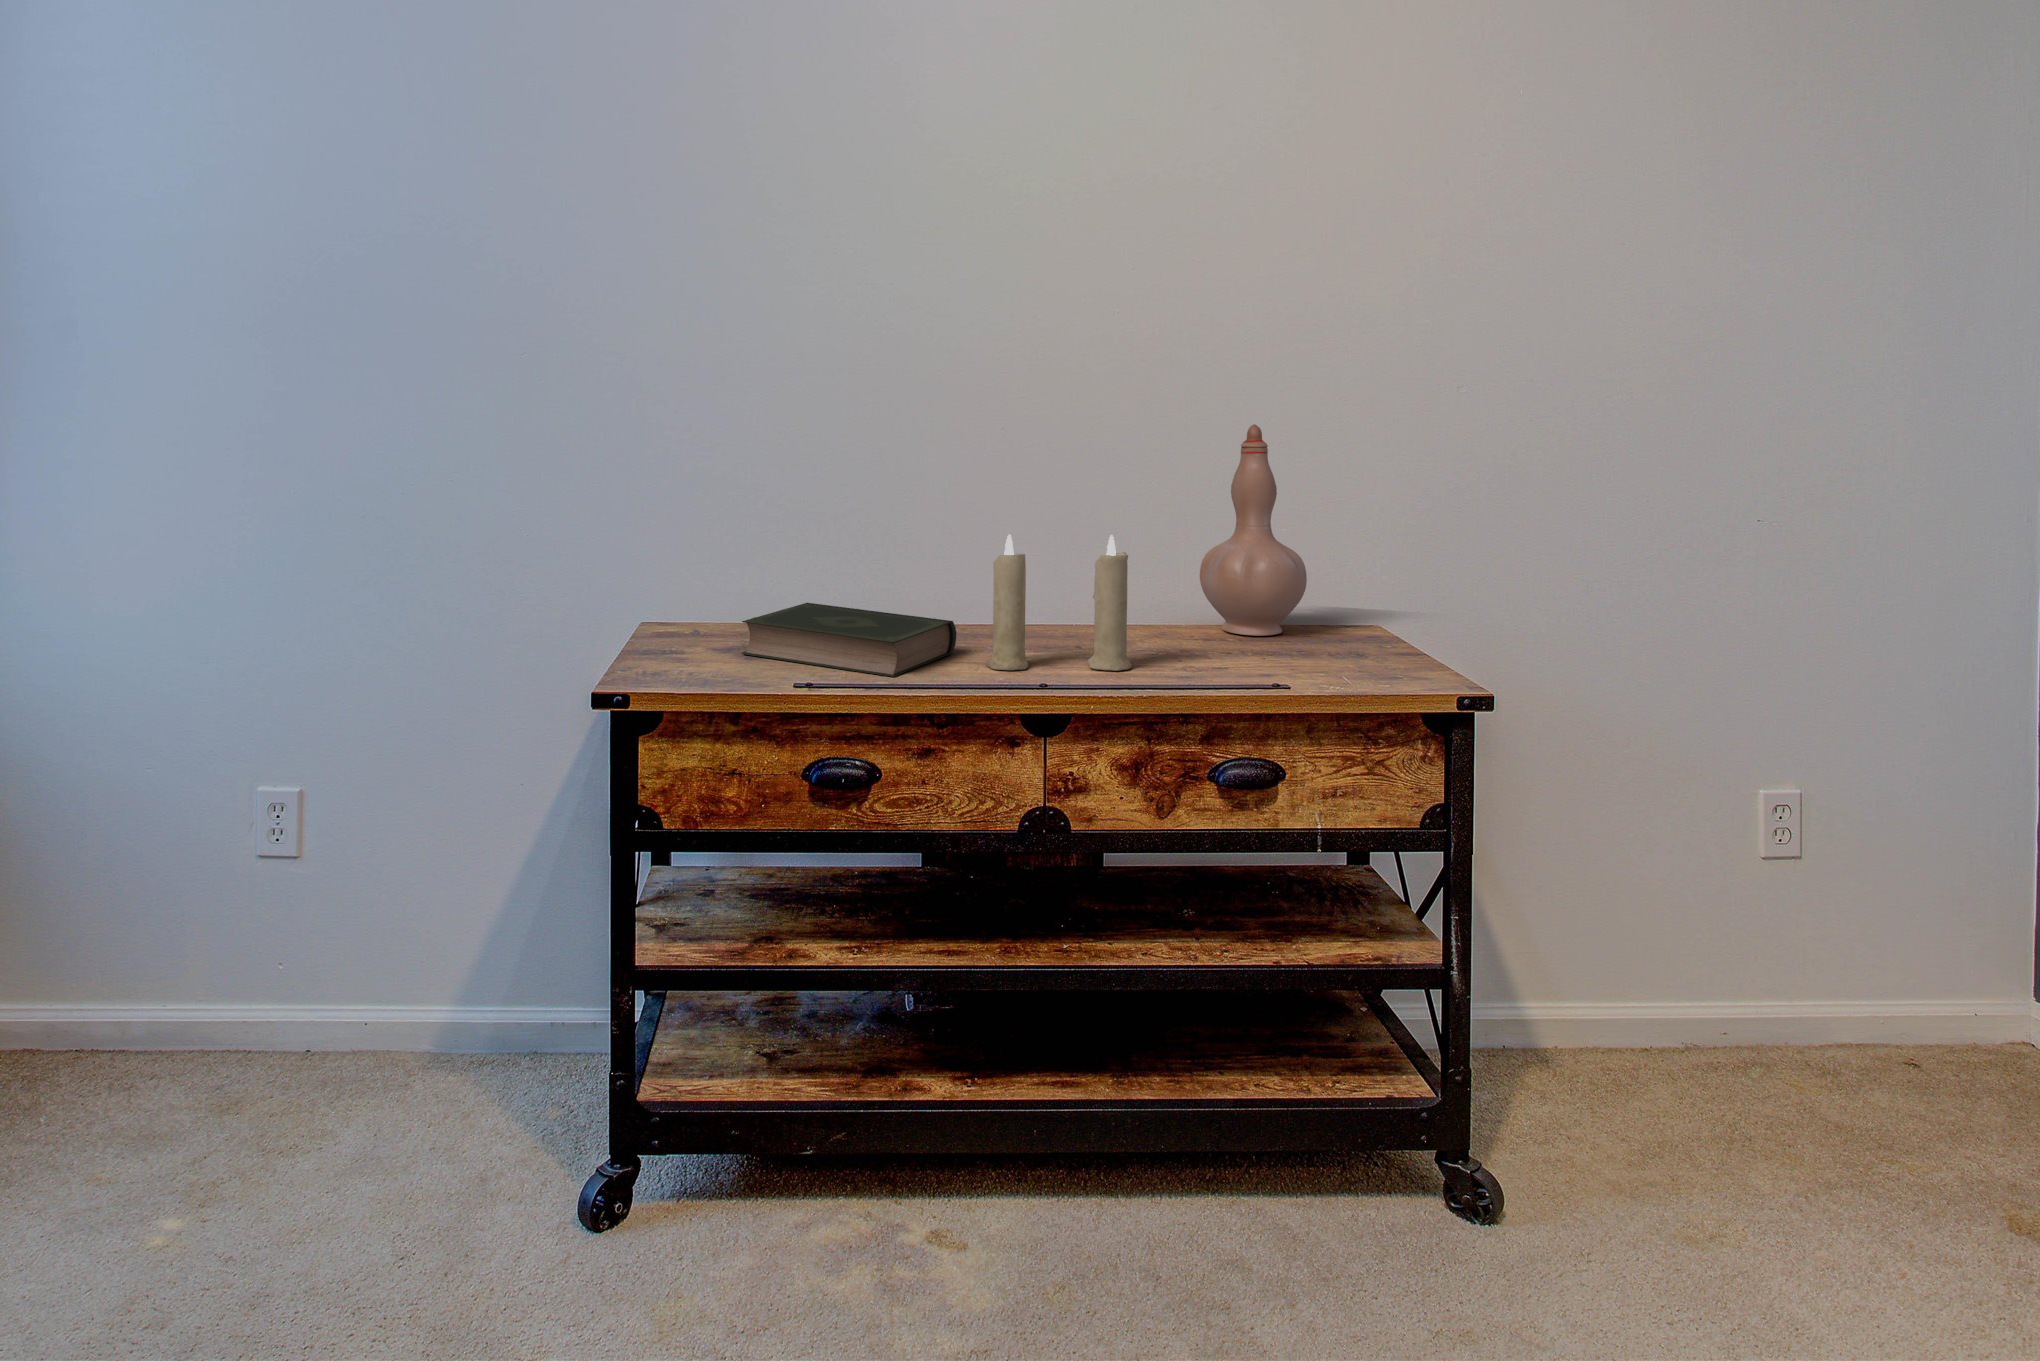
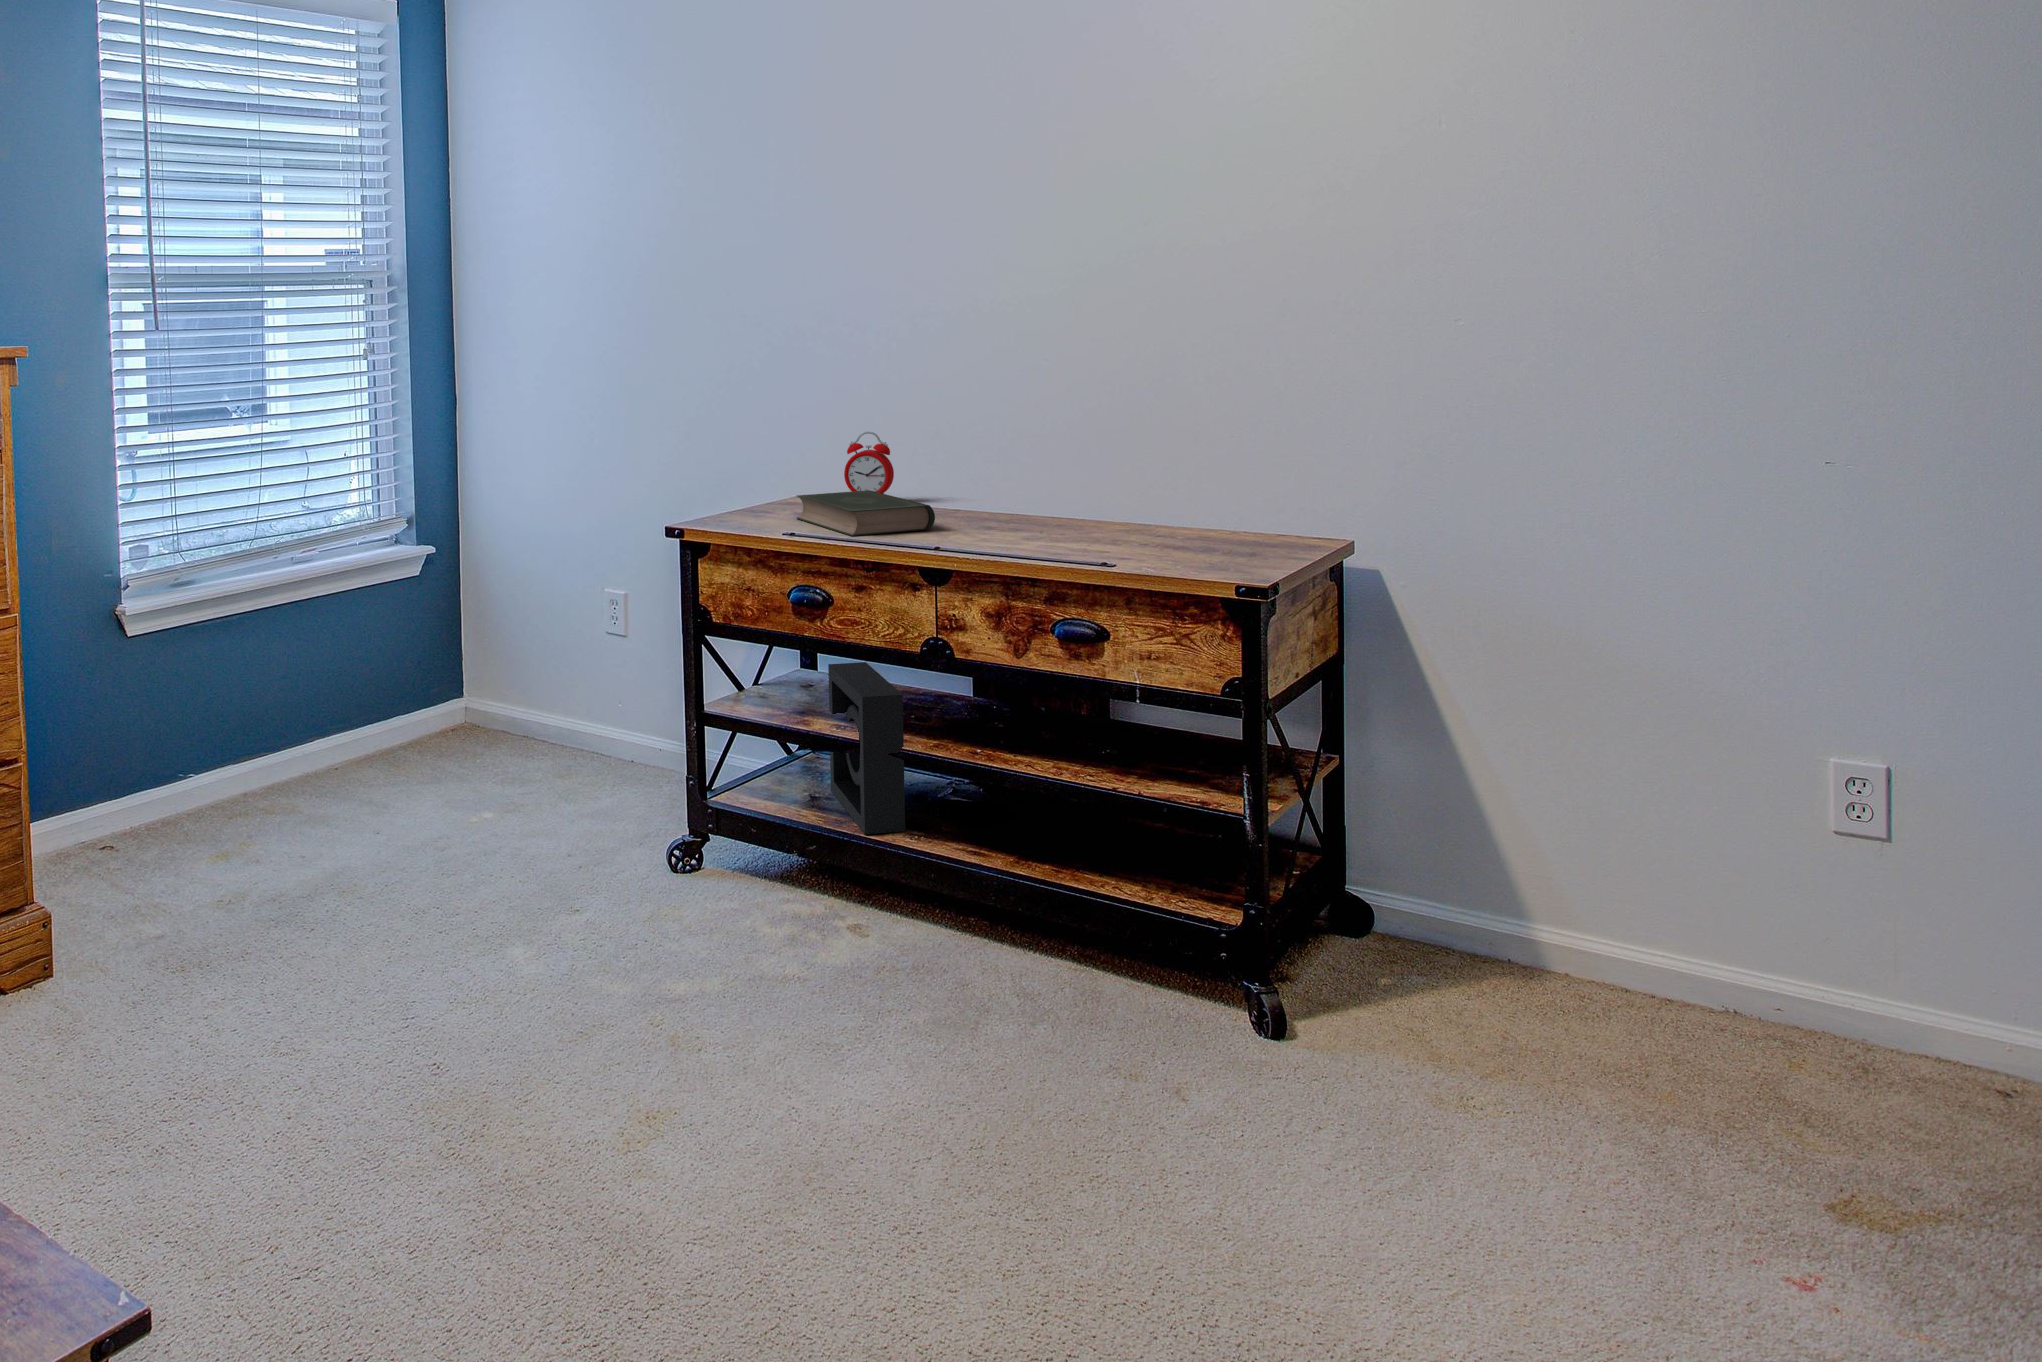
vase: present [1200,424,1307,636] -> none [1170,360,1266,542]
alarm clock: none [716,520,781,615] -> present [844,432,894,494]
candle: present [987,535,1132,671] -> none [928,436,1033,547]
speaker: none [803,843,979,1101] -> present [828,662,905,834]

